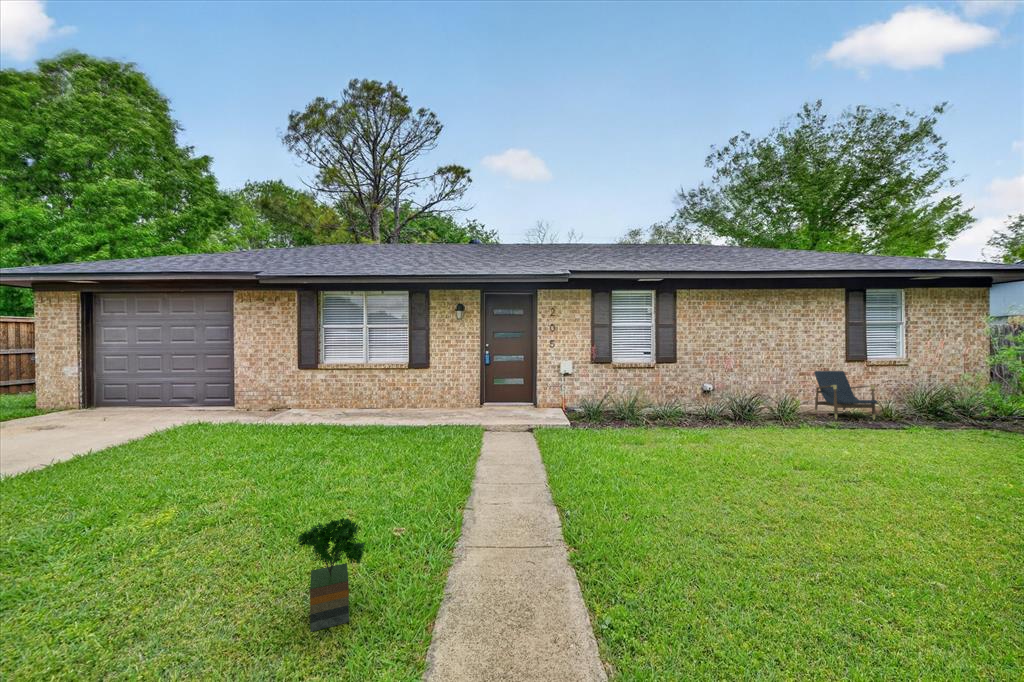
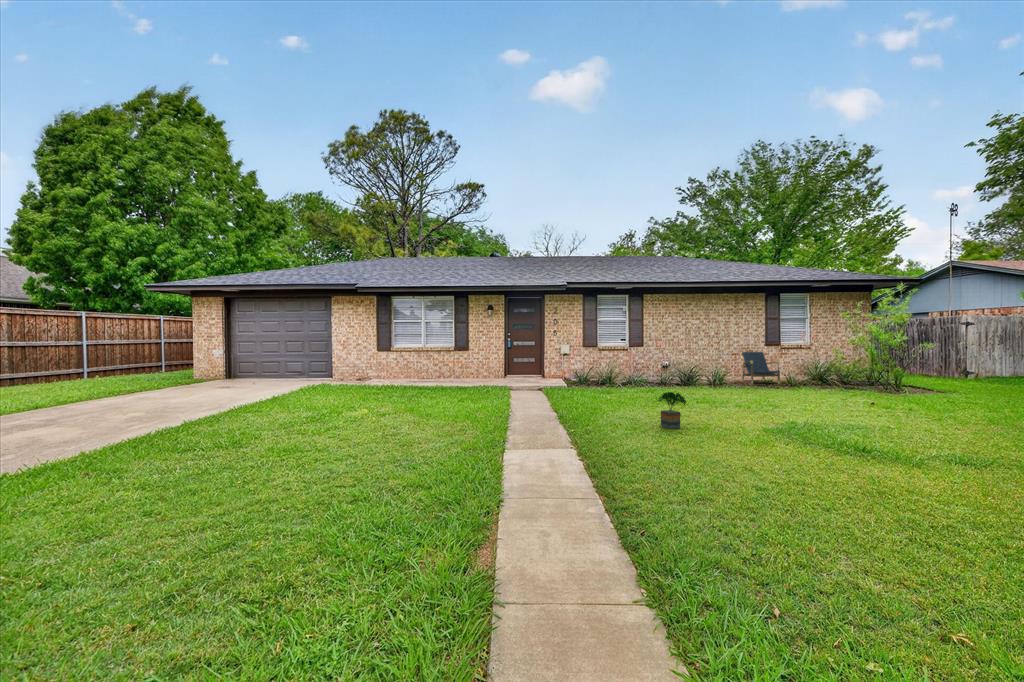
potted tree: present [297,518,365,632] -> present [658,392,686,429]

